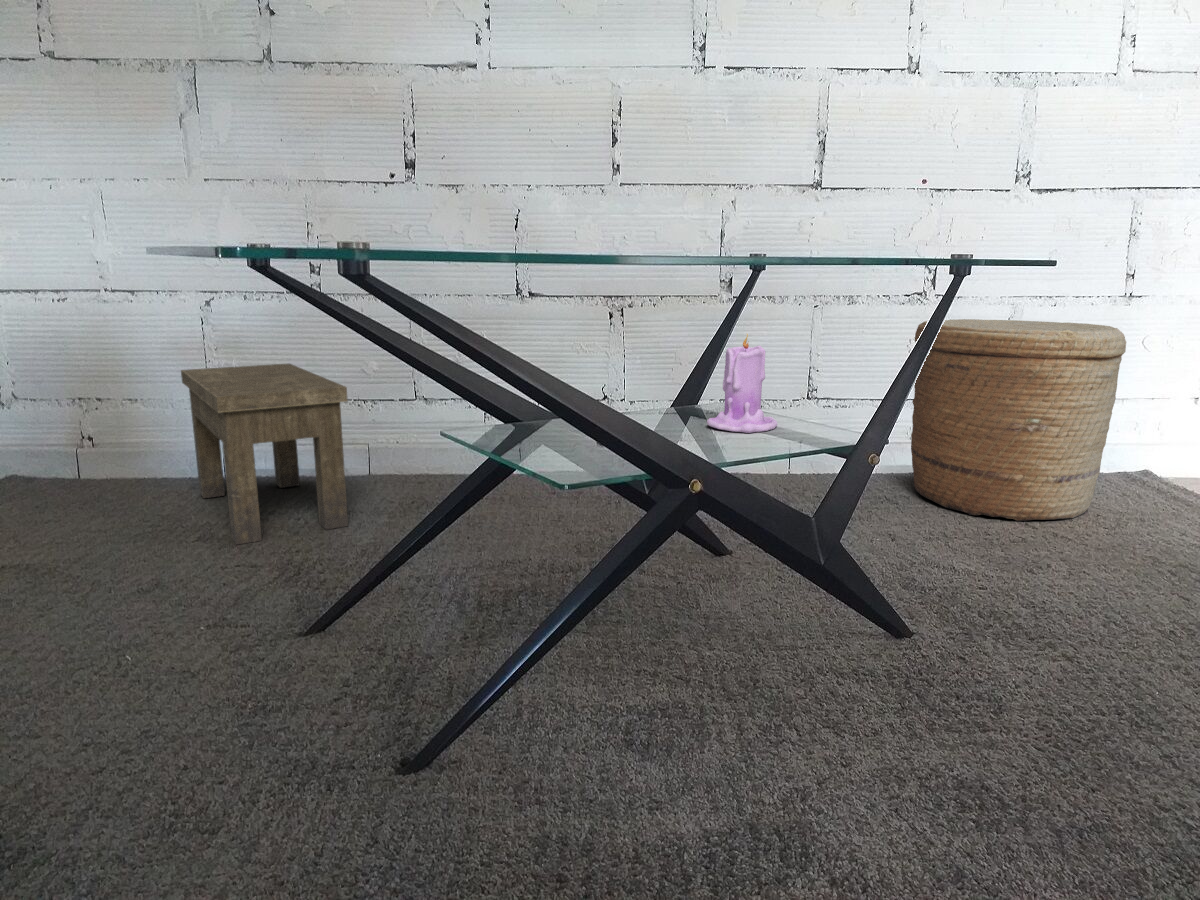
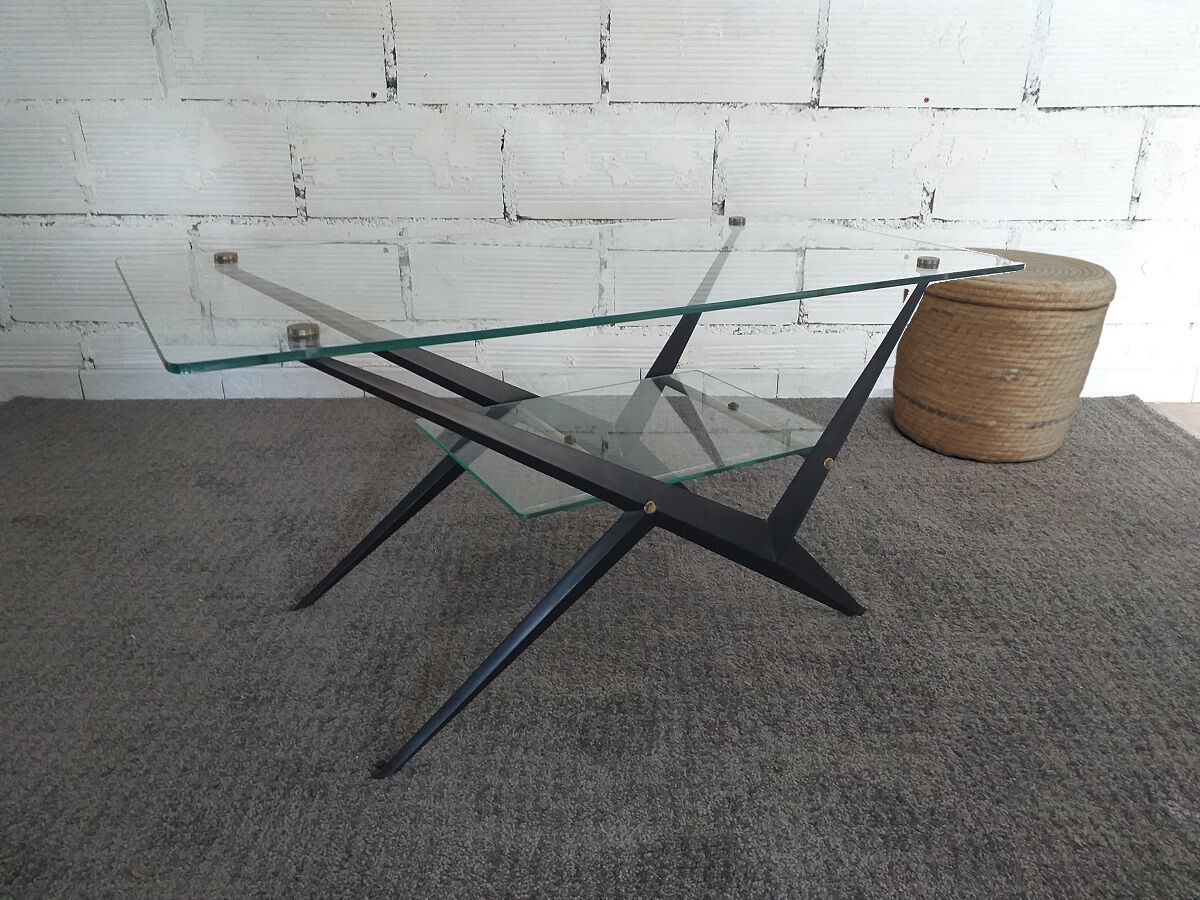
candle: present [707,334,777,433] -> none [675,325,744,427]
side table: present [181,364,348,545] -> none [171,292,342,490]

